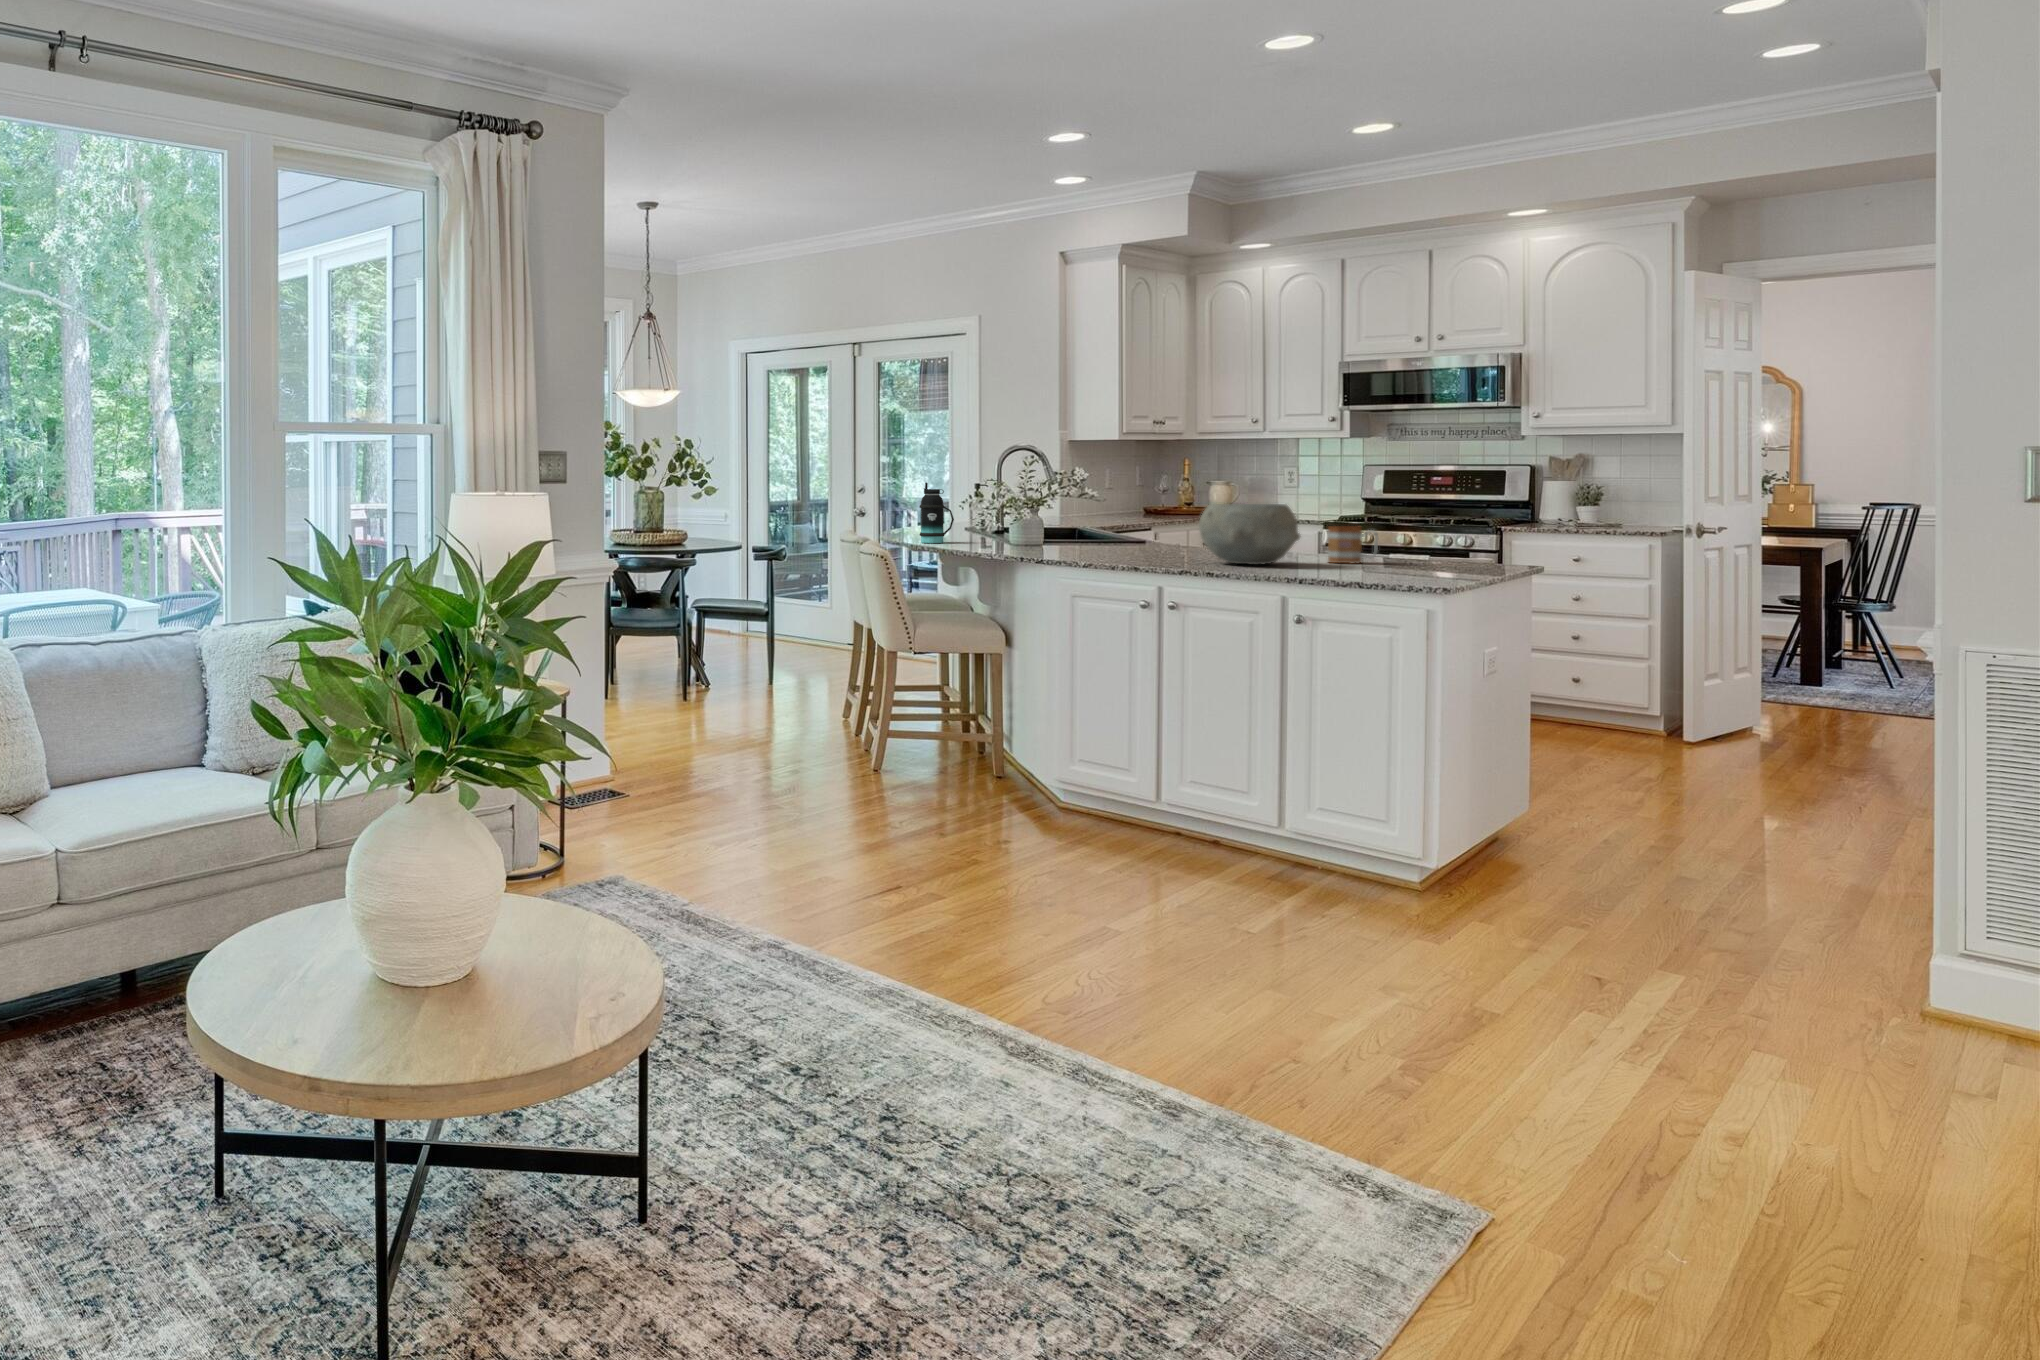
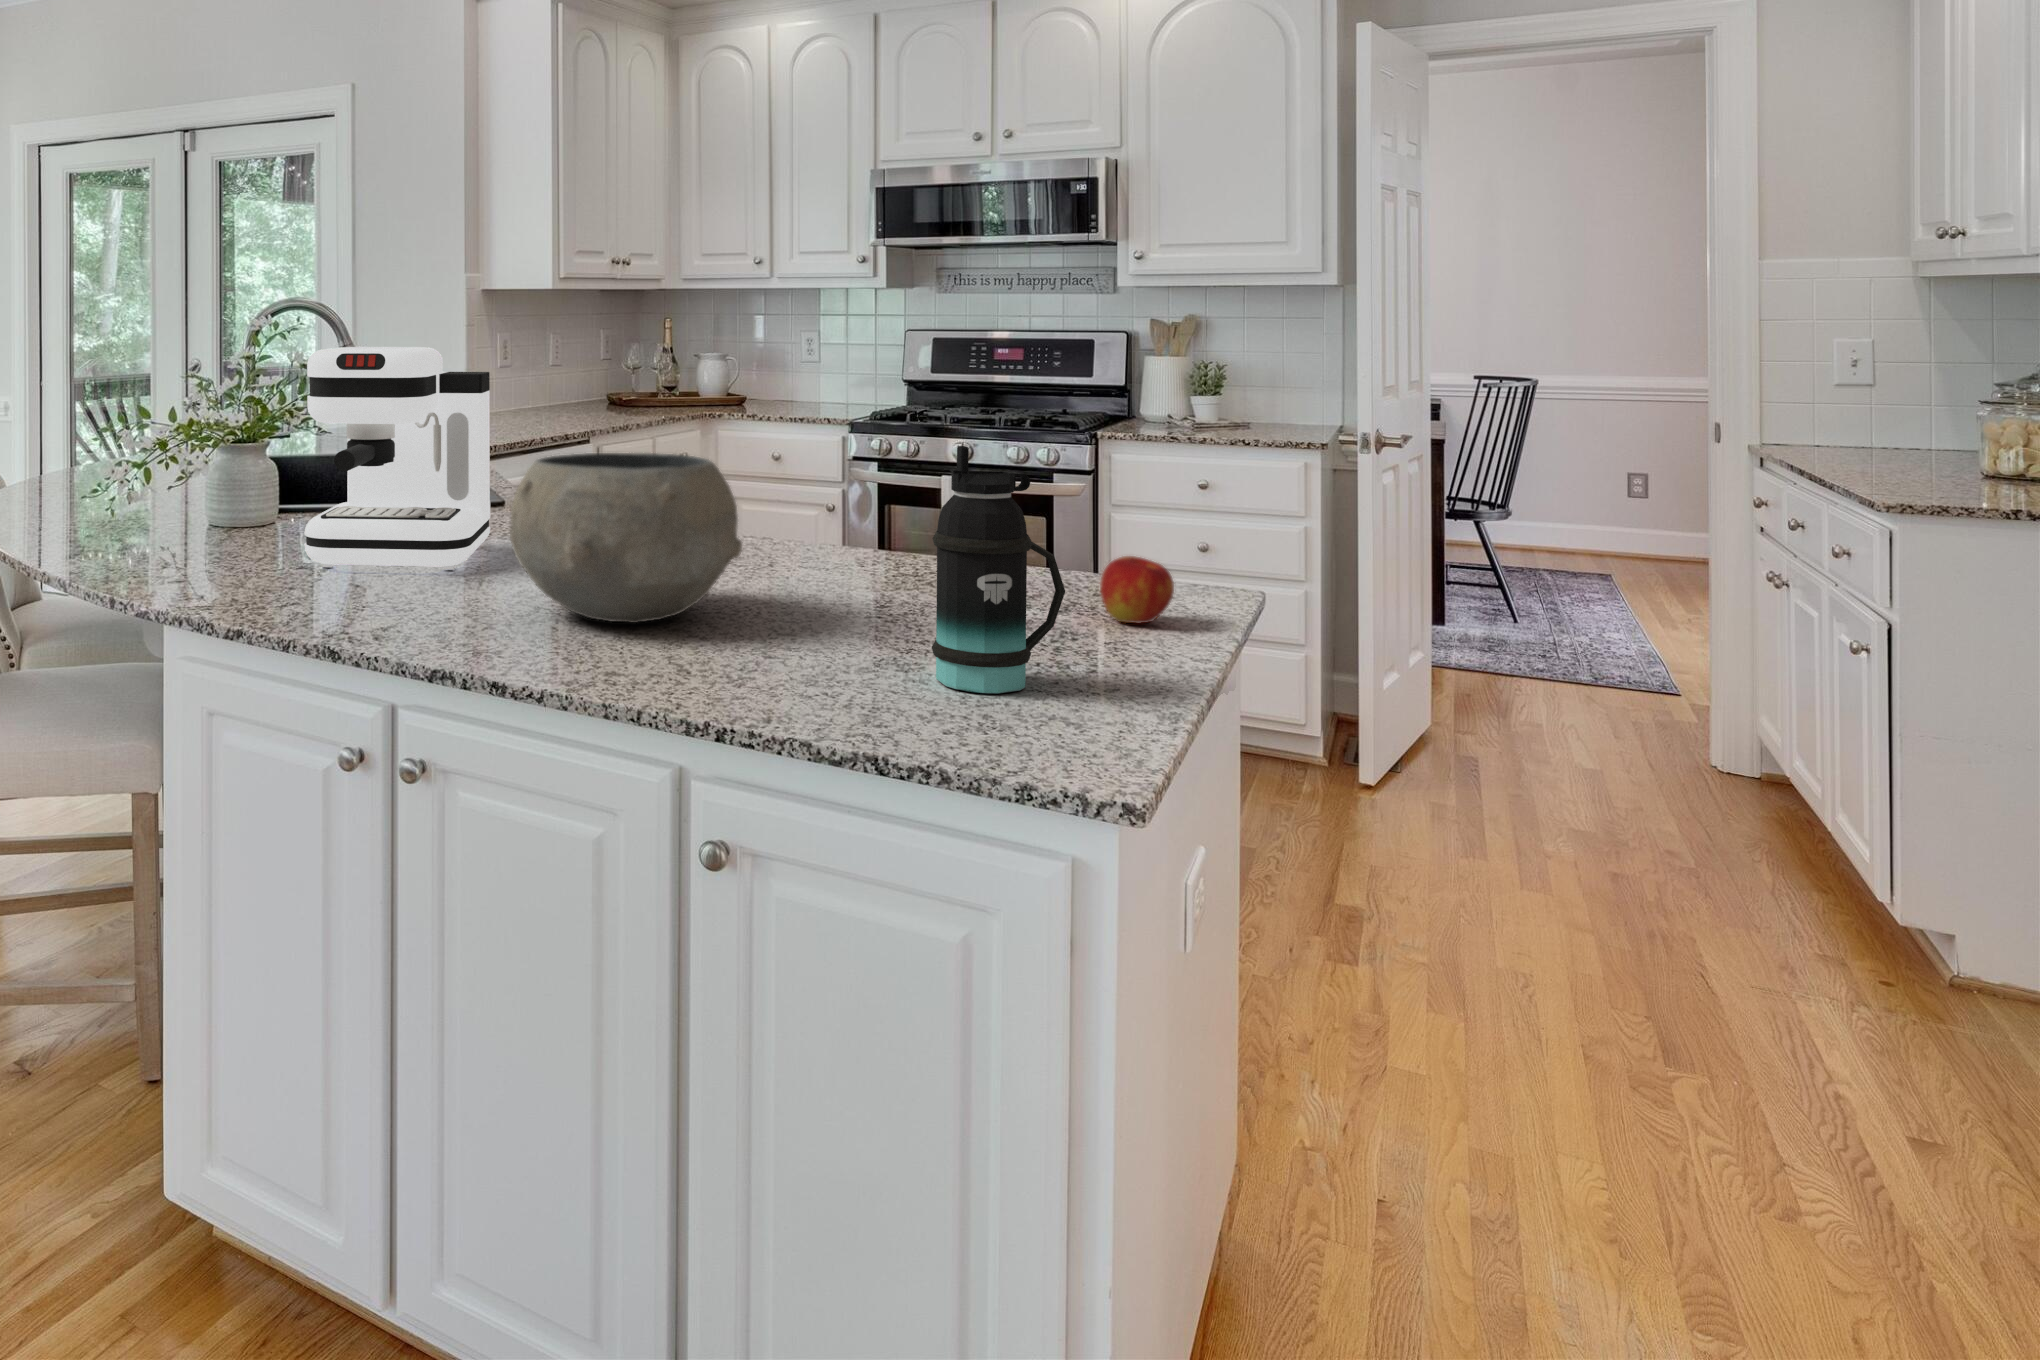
coffee maker: none [1088,464,1165,556] -> present [305,347,490,570]
bottle: present [920,483,954,543] -> present [932,446,1065,693]
mug: present [1328,526,1378,564] -> none [813,499,923,597]
apple: none [1459,543,1492,569] -> present [1100,556,1174,623]

